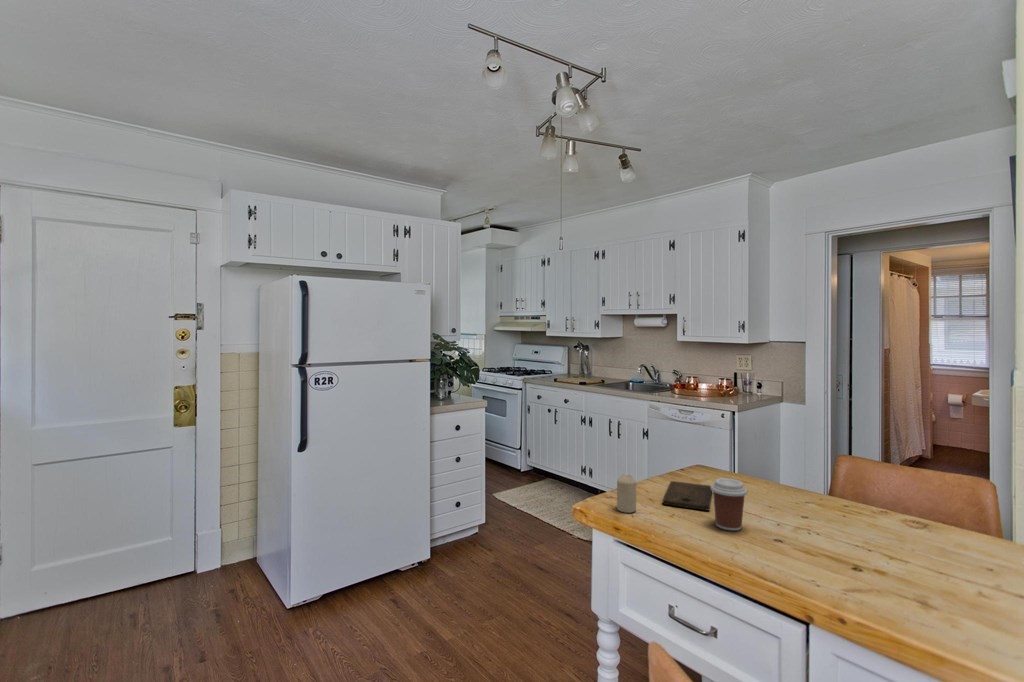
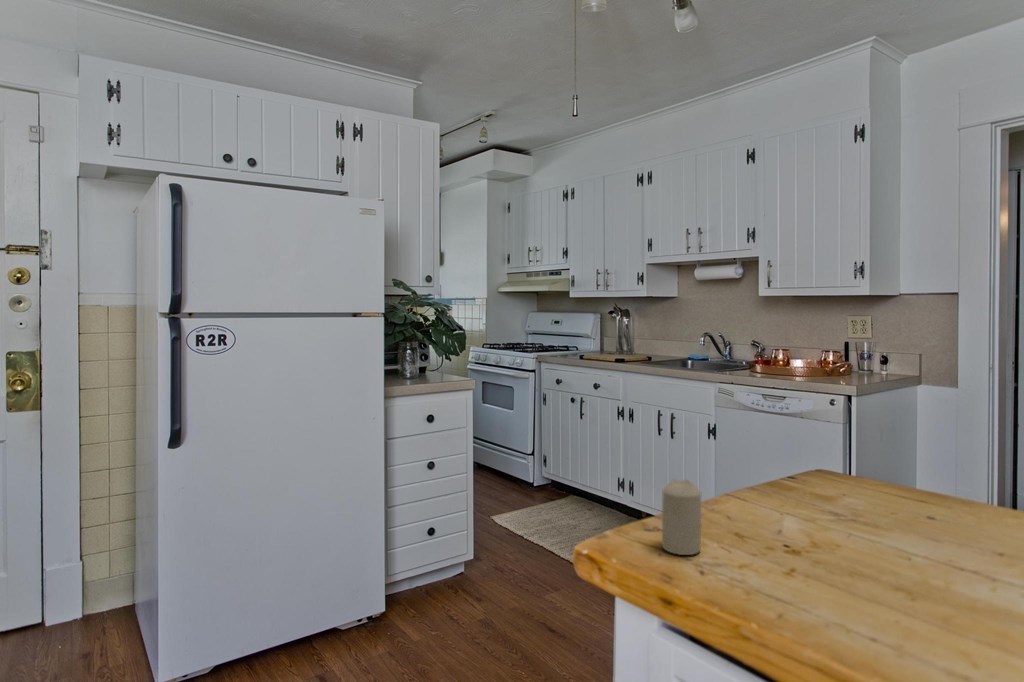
coffee cup: present [711,478,747,531] -> none [861,487,945,599]
cutting board: present [663,481,712,511] -> none [753,495,851,553]

